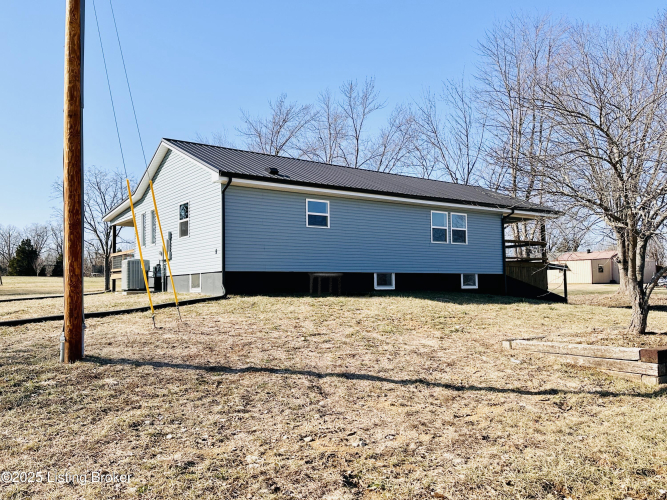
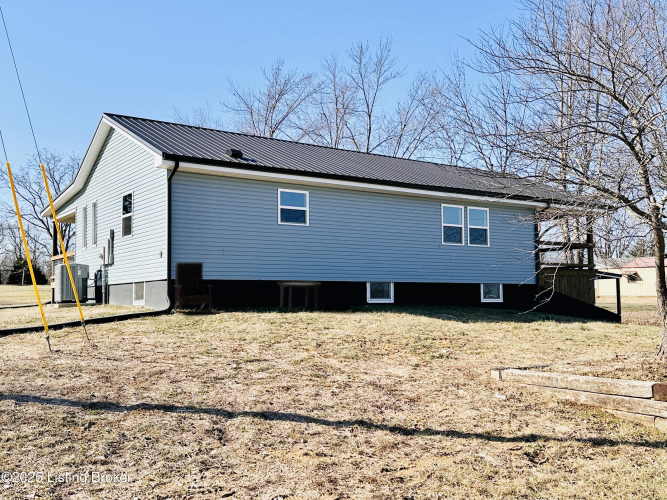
lounge chair: none [228,258,261,299] -> present [174,262,212,313]

